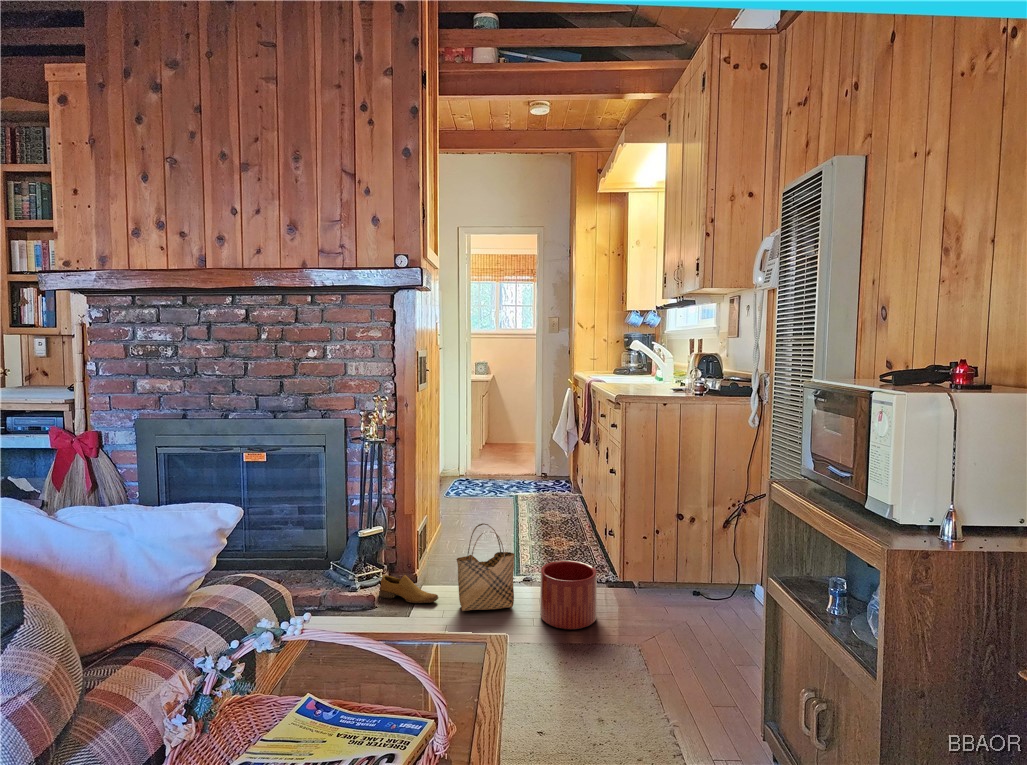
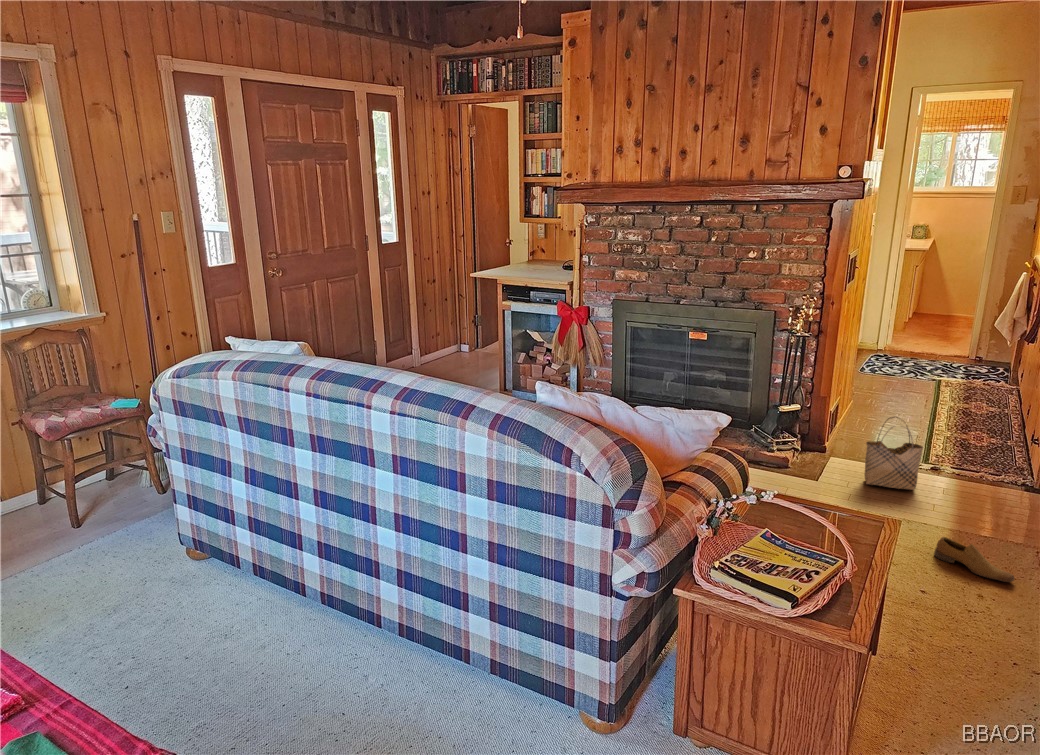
planter: present [540,561,597,630] -> none [941,461,1006,521]
shoe: present [379,575,438,603] -> present [934,537,1014,582]

